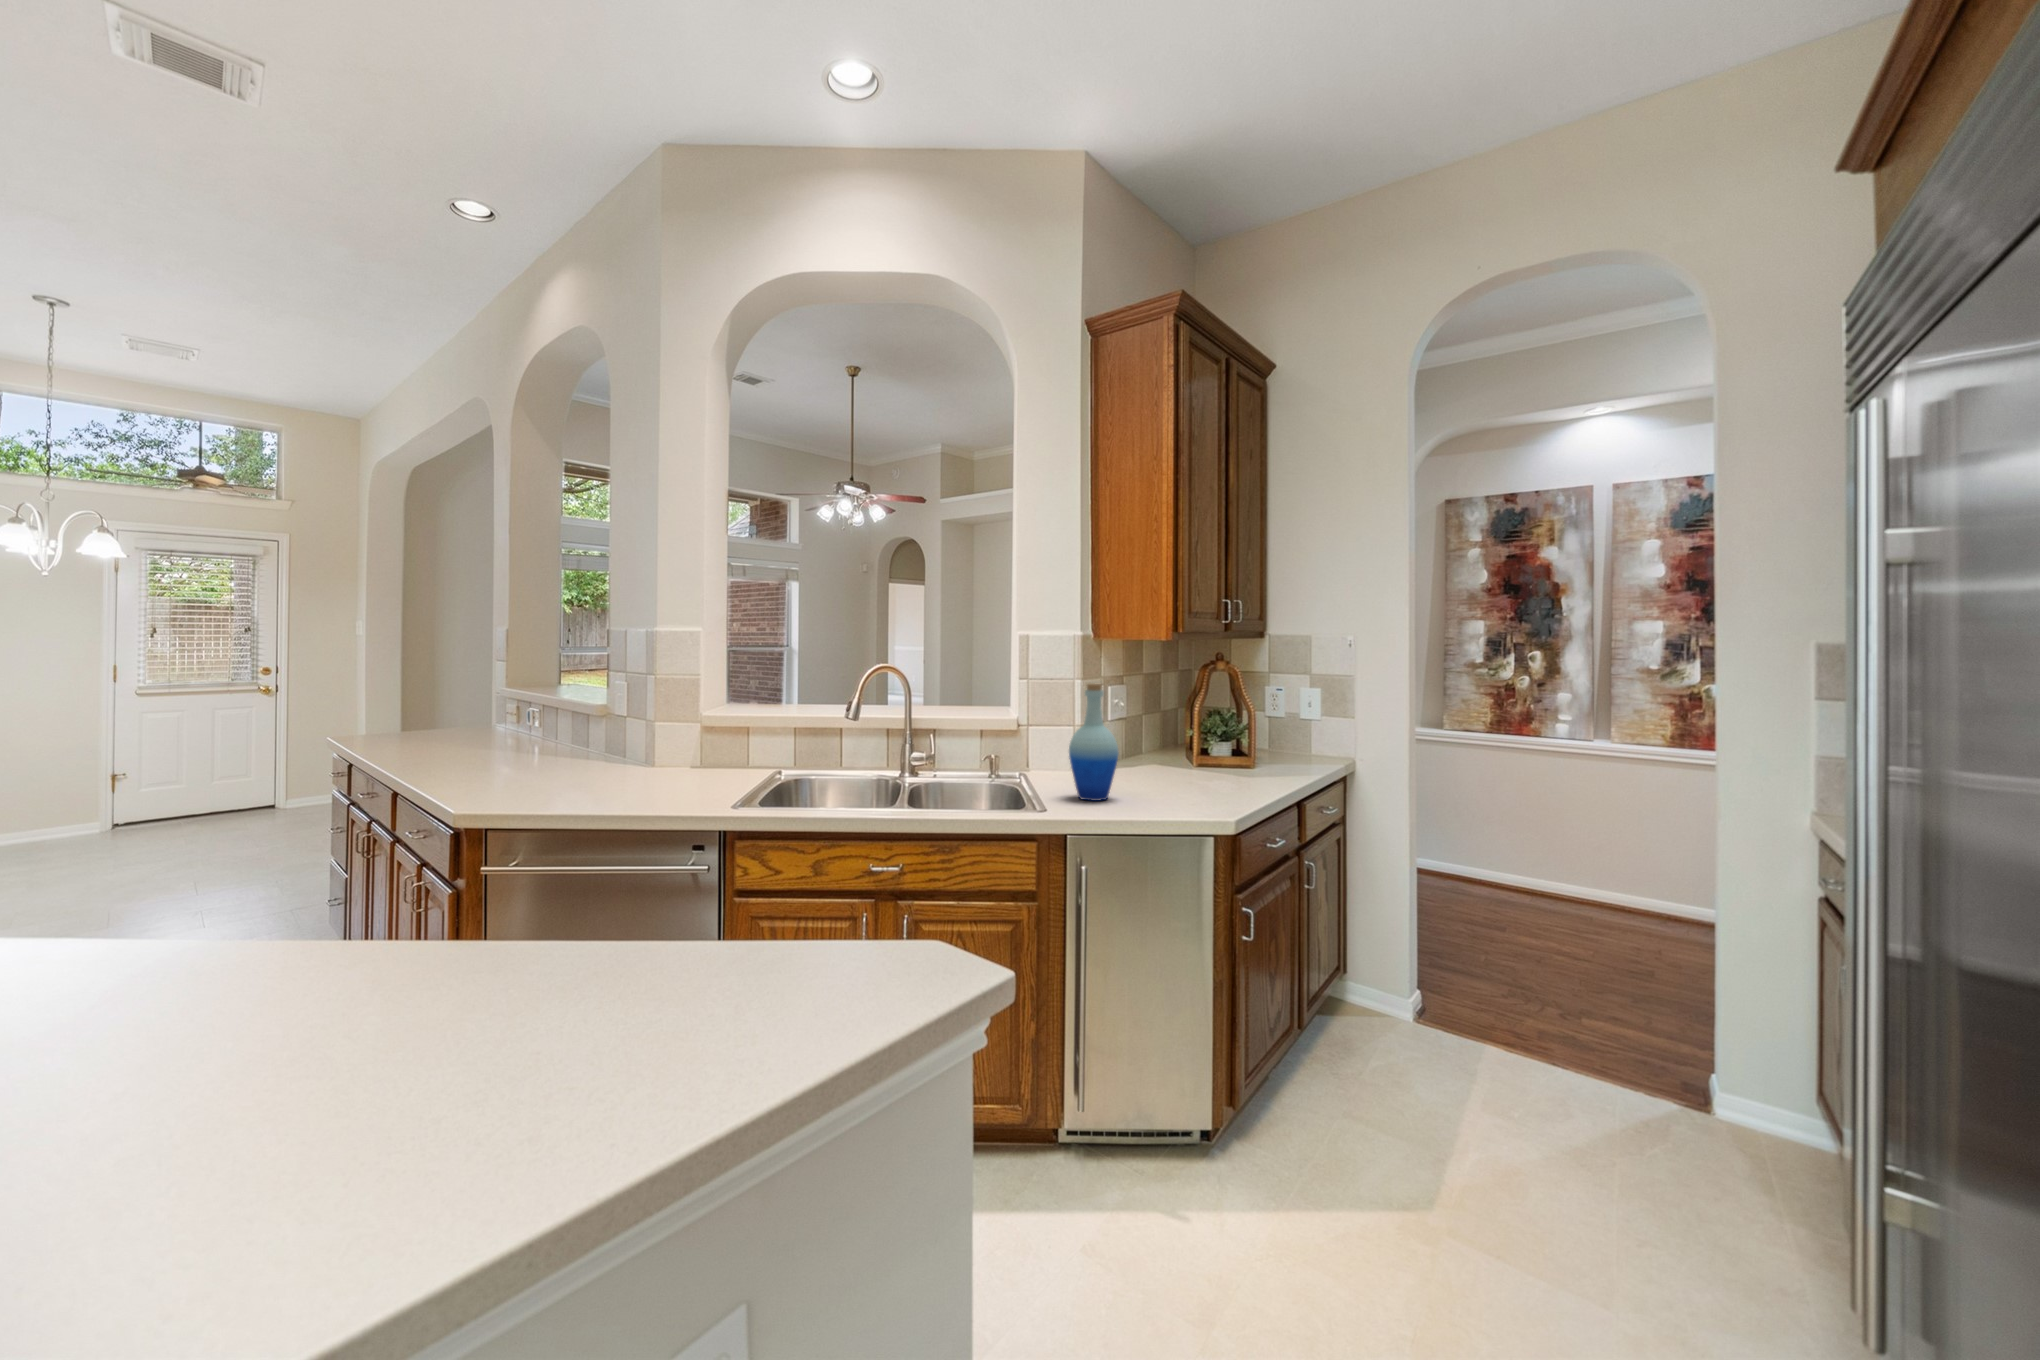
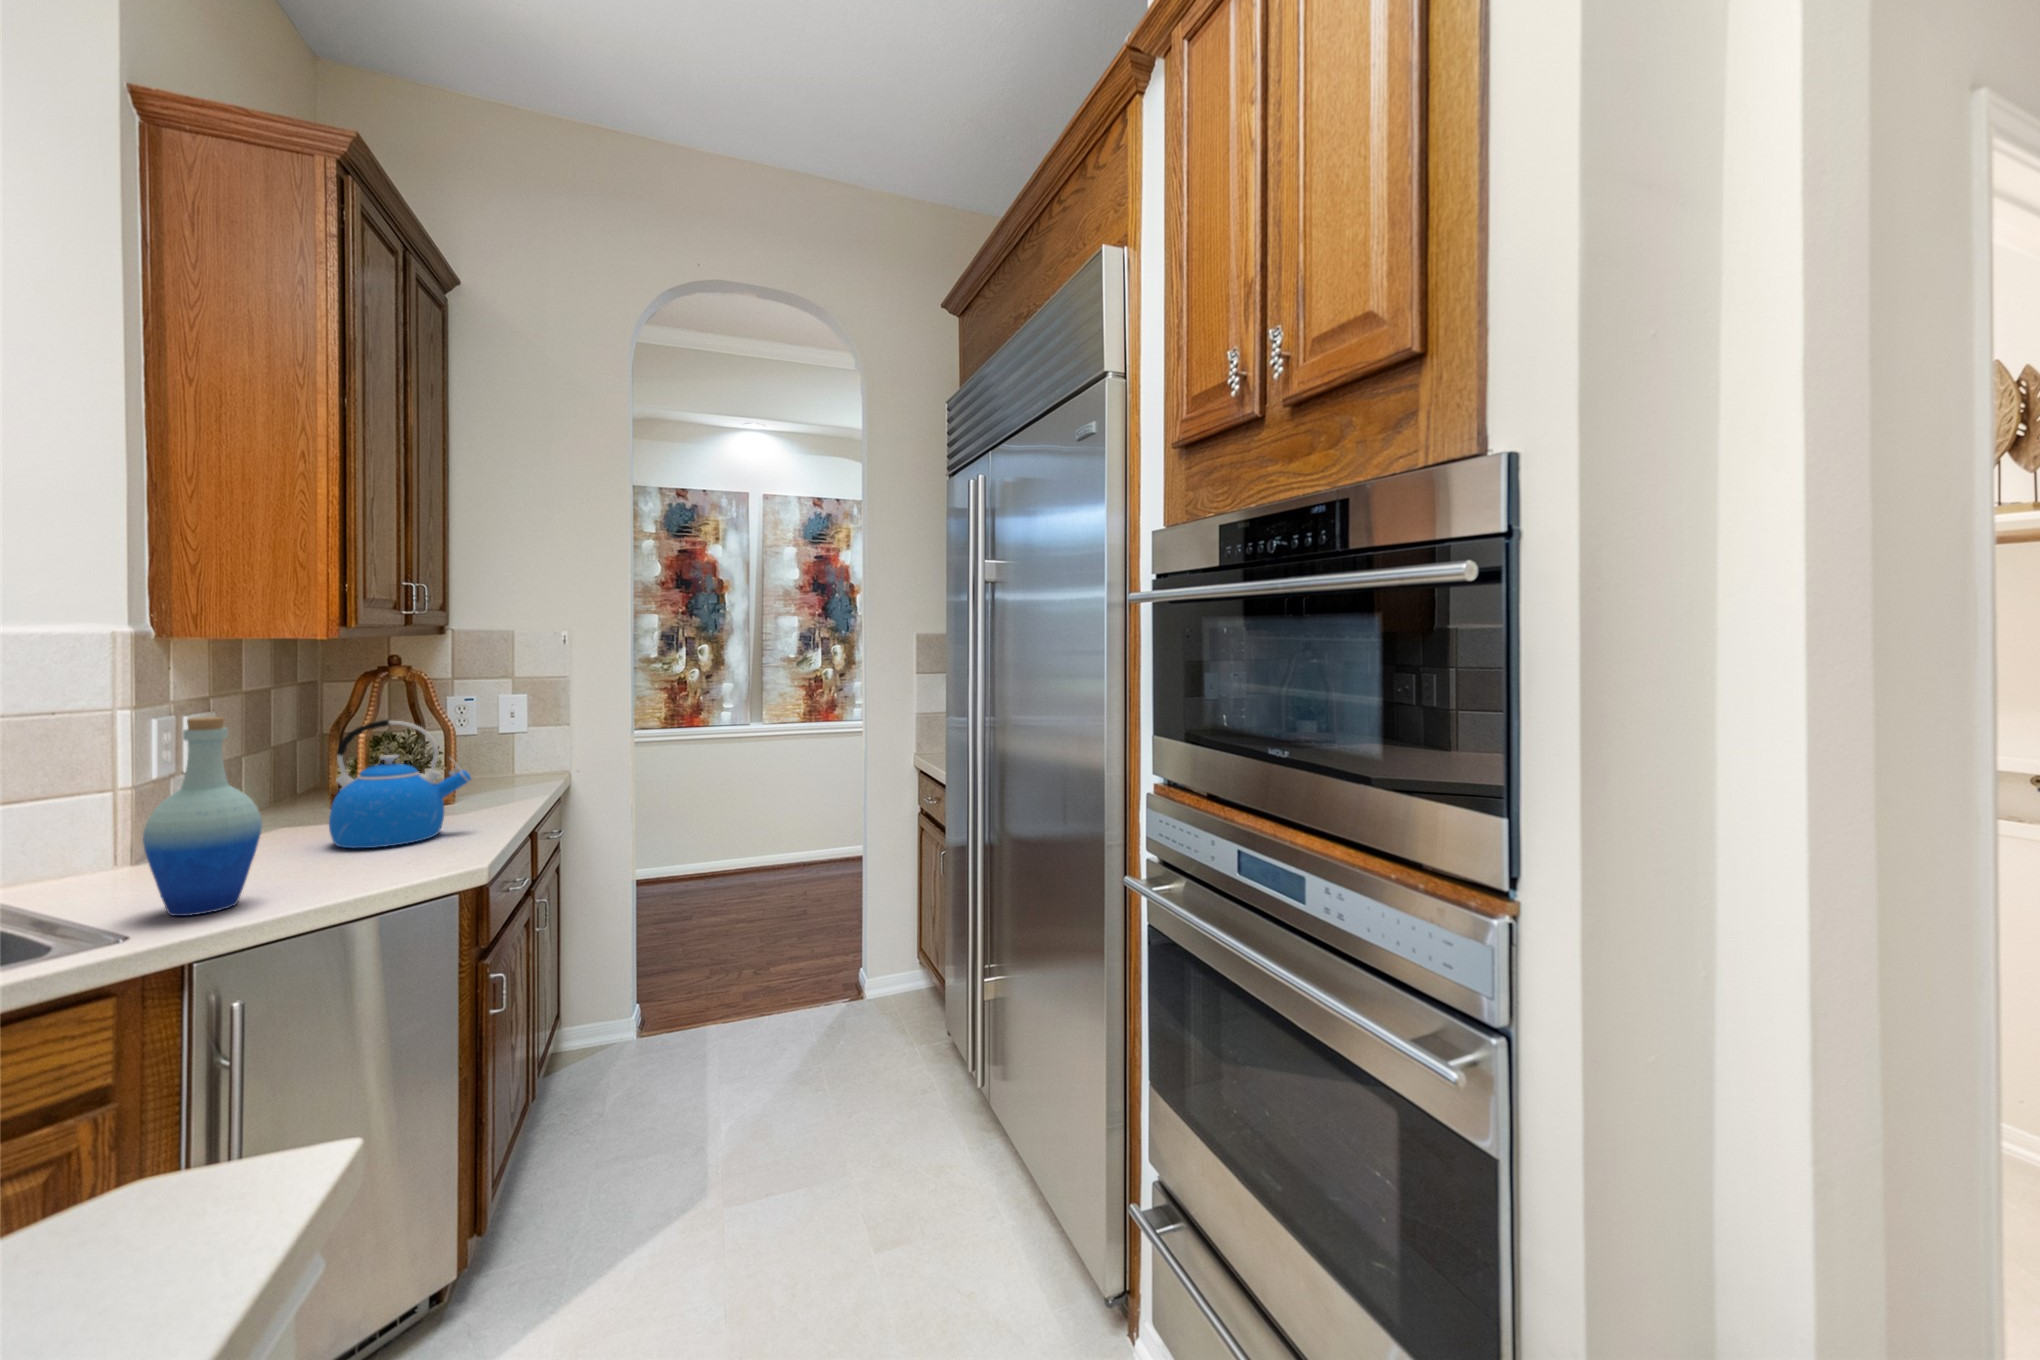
kettle: none [1167,696,1249,786] -> present [329,719,471,848]

